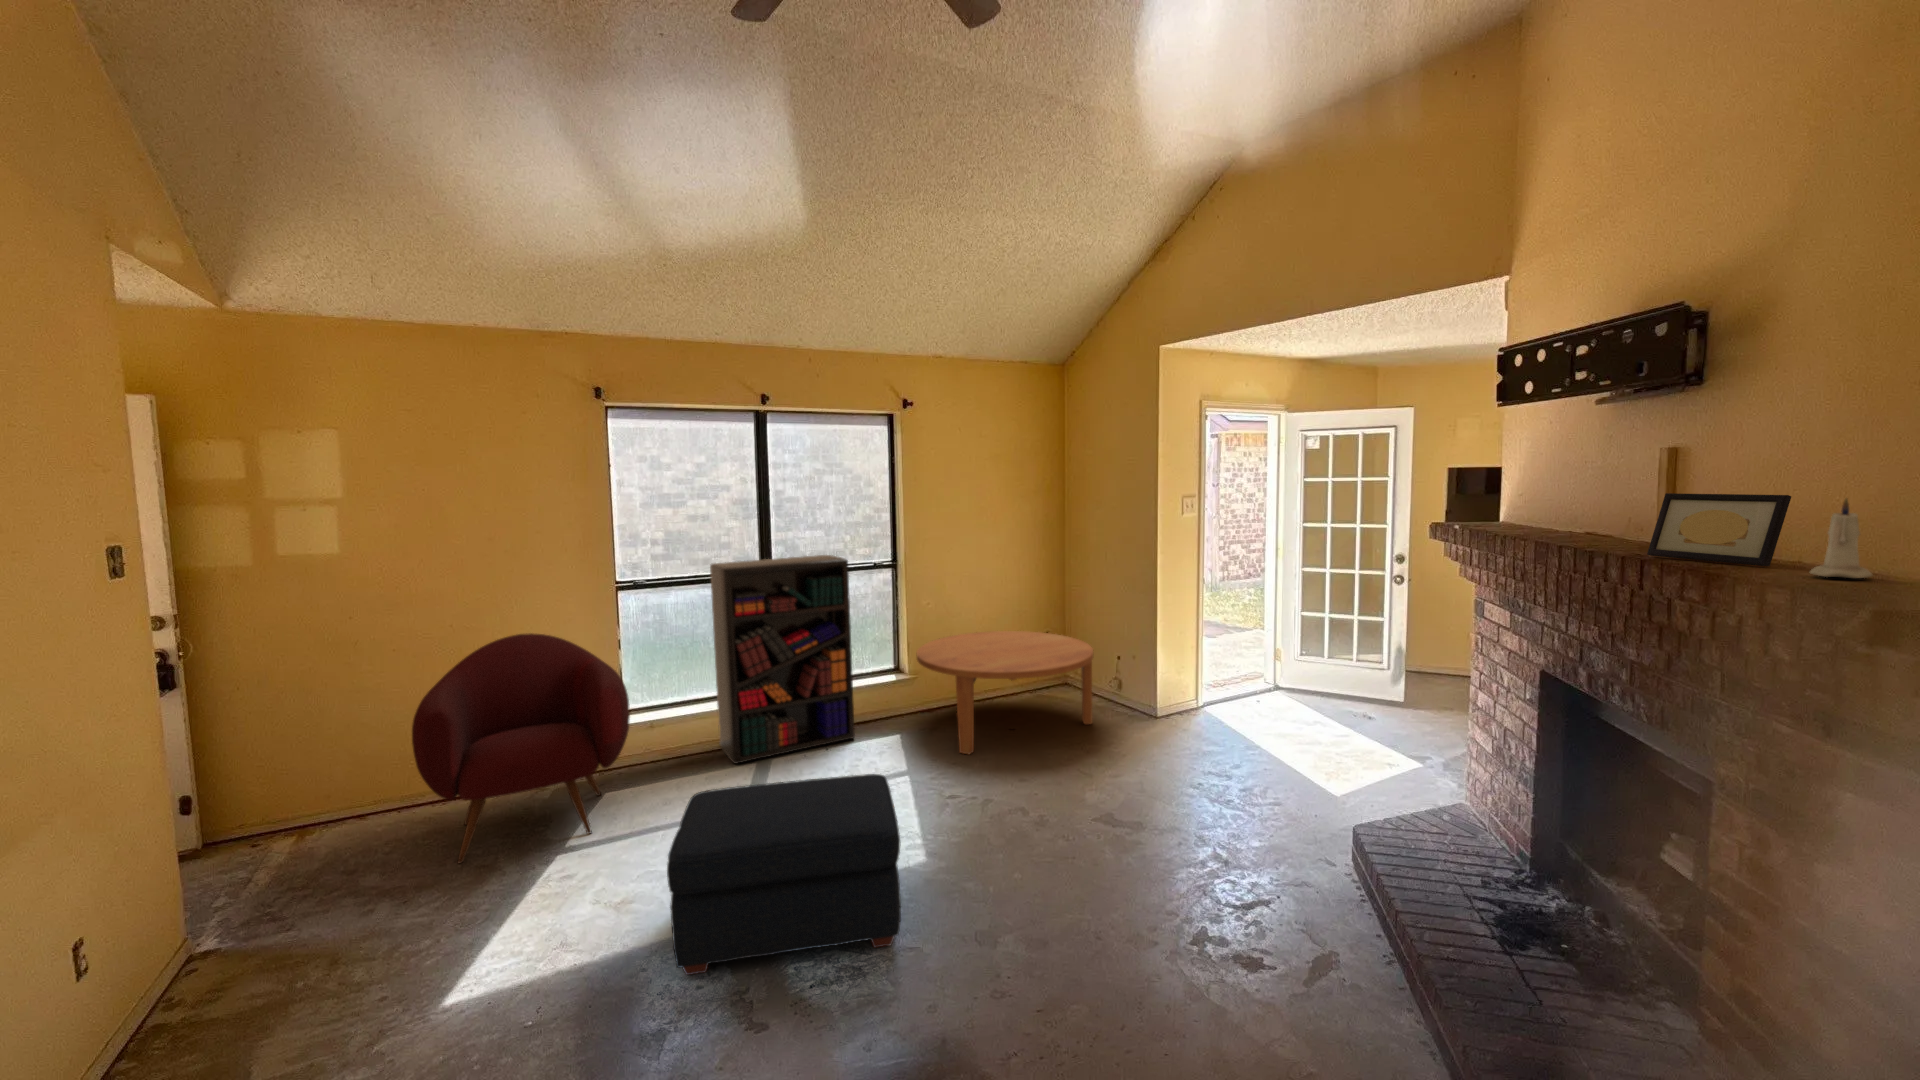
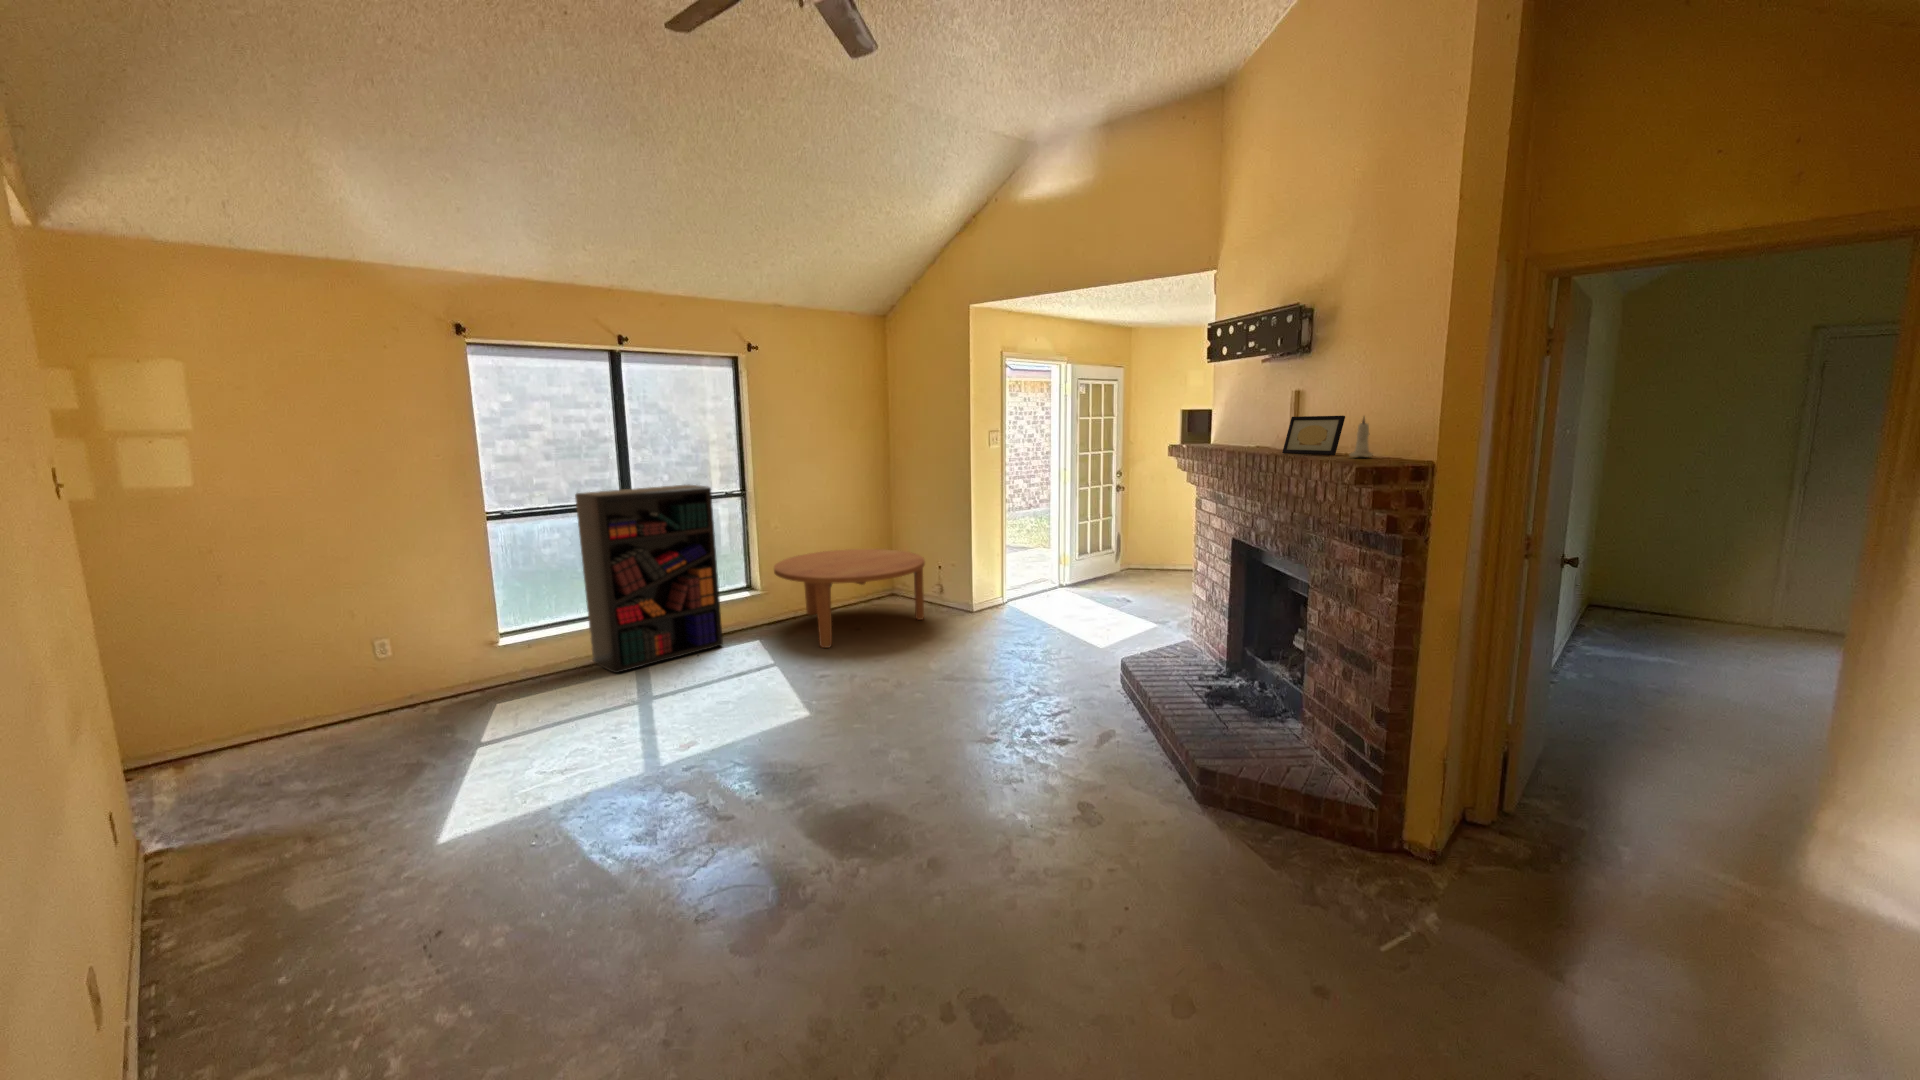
armchair: present [412,633,630,863] -> none [298,561,524,772]
ottoman: present [667,774,901,975] -> none [621,651,815,808]

